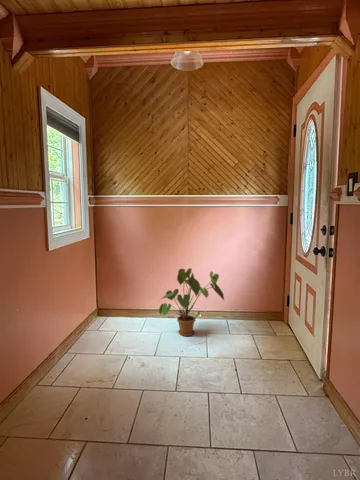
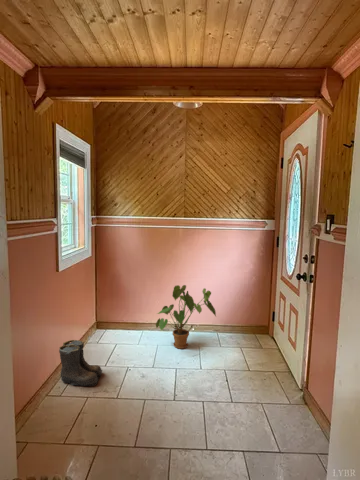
boots: none [51,326,100,375] -> present [59,340,102,386]

